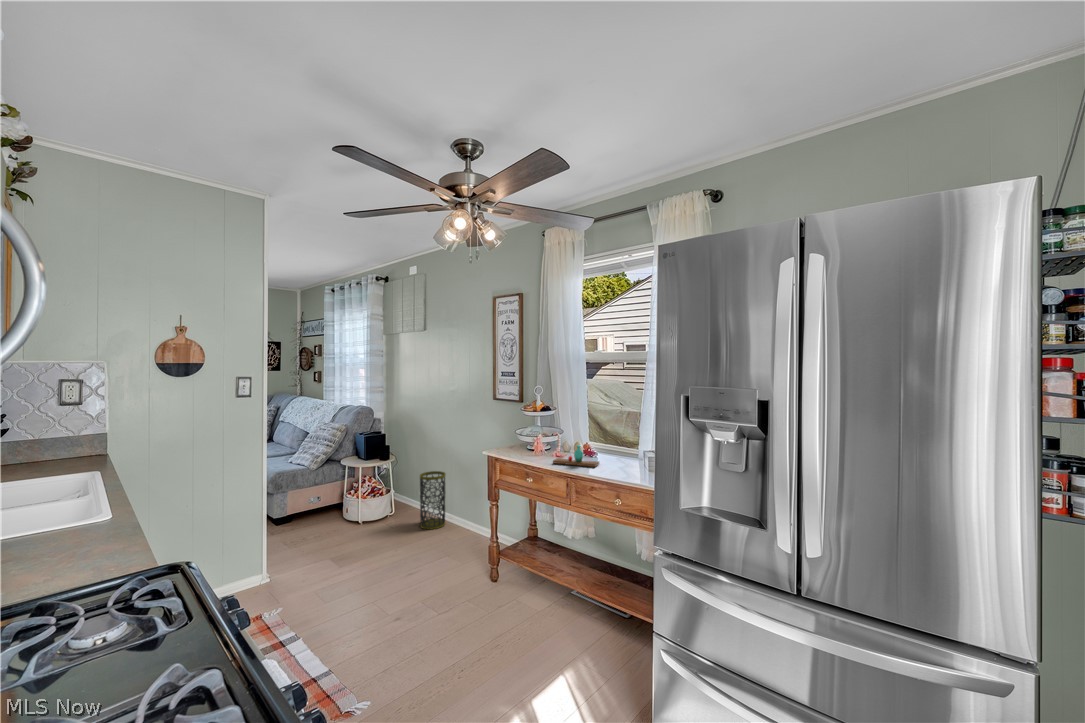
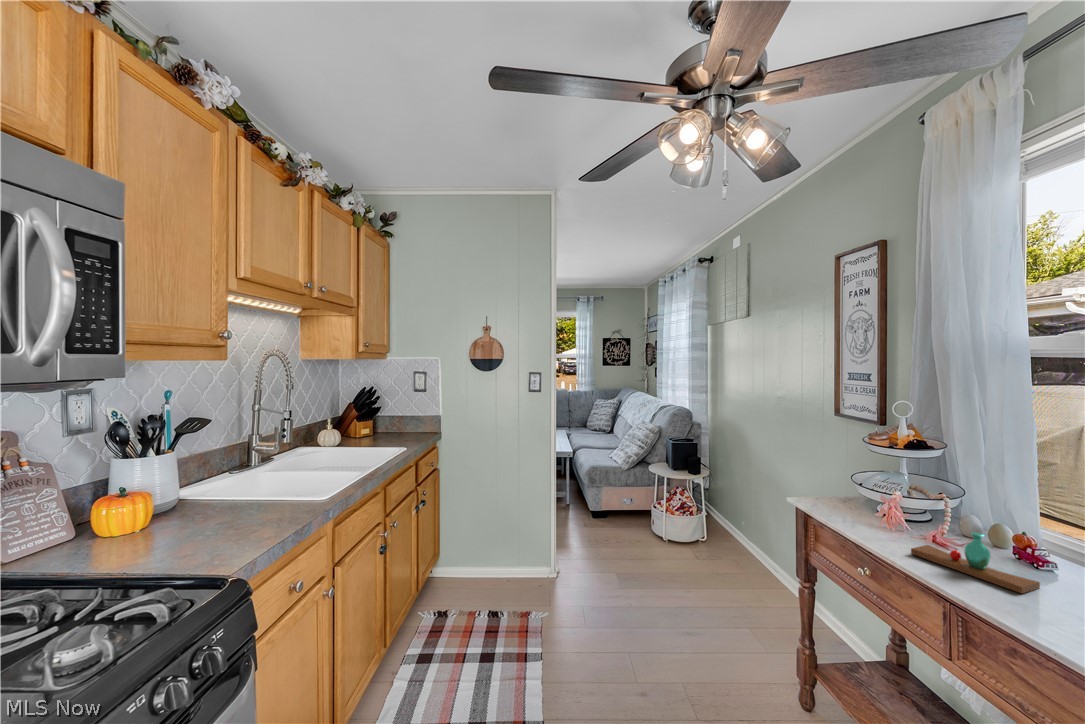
trash can: present [420,471,446,529] -> none [733,501,769,581]

